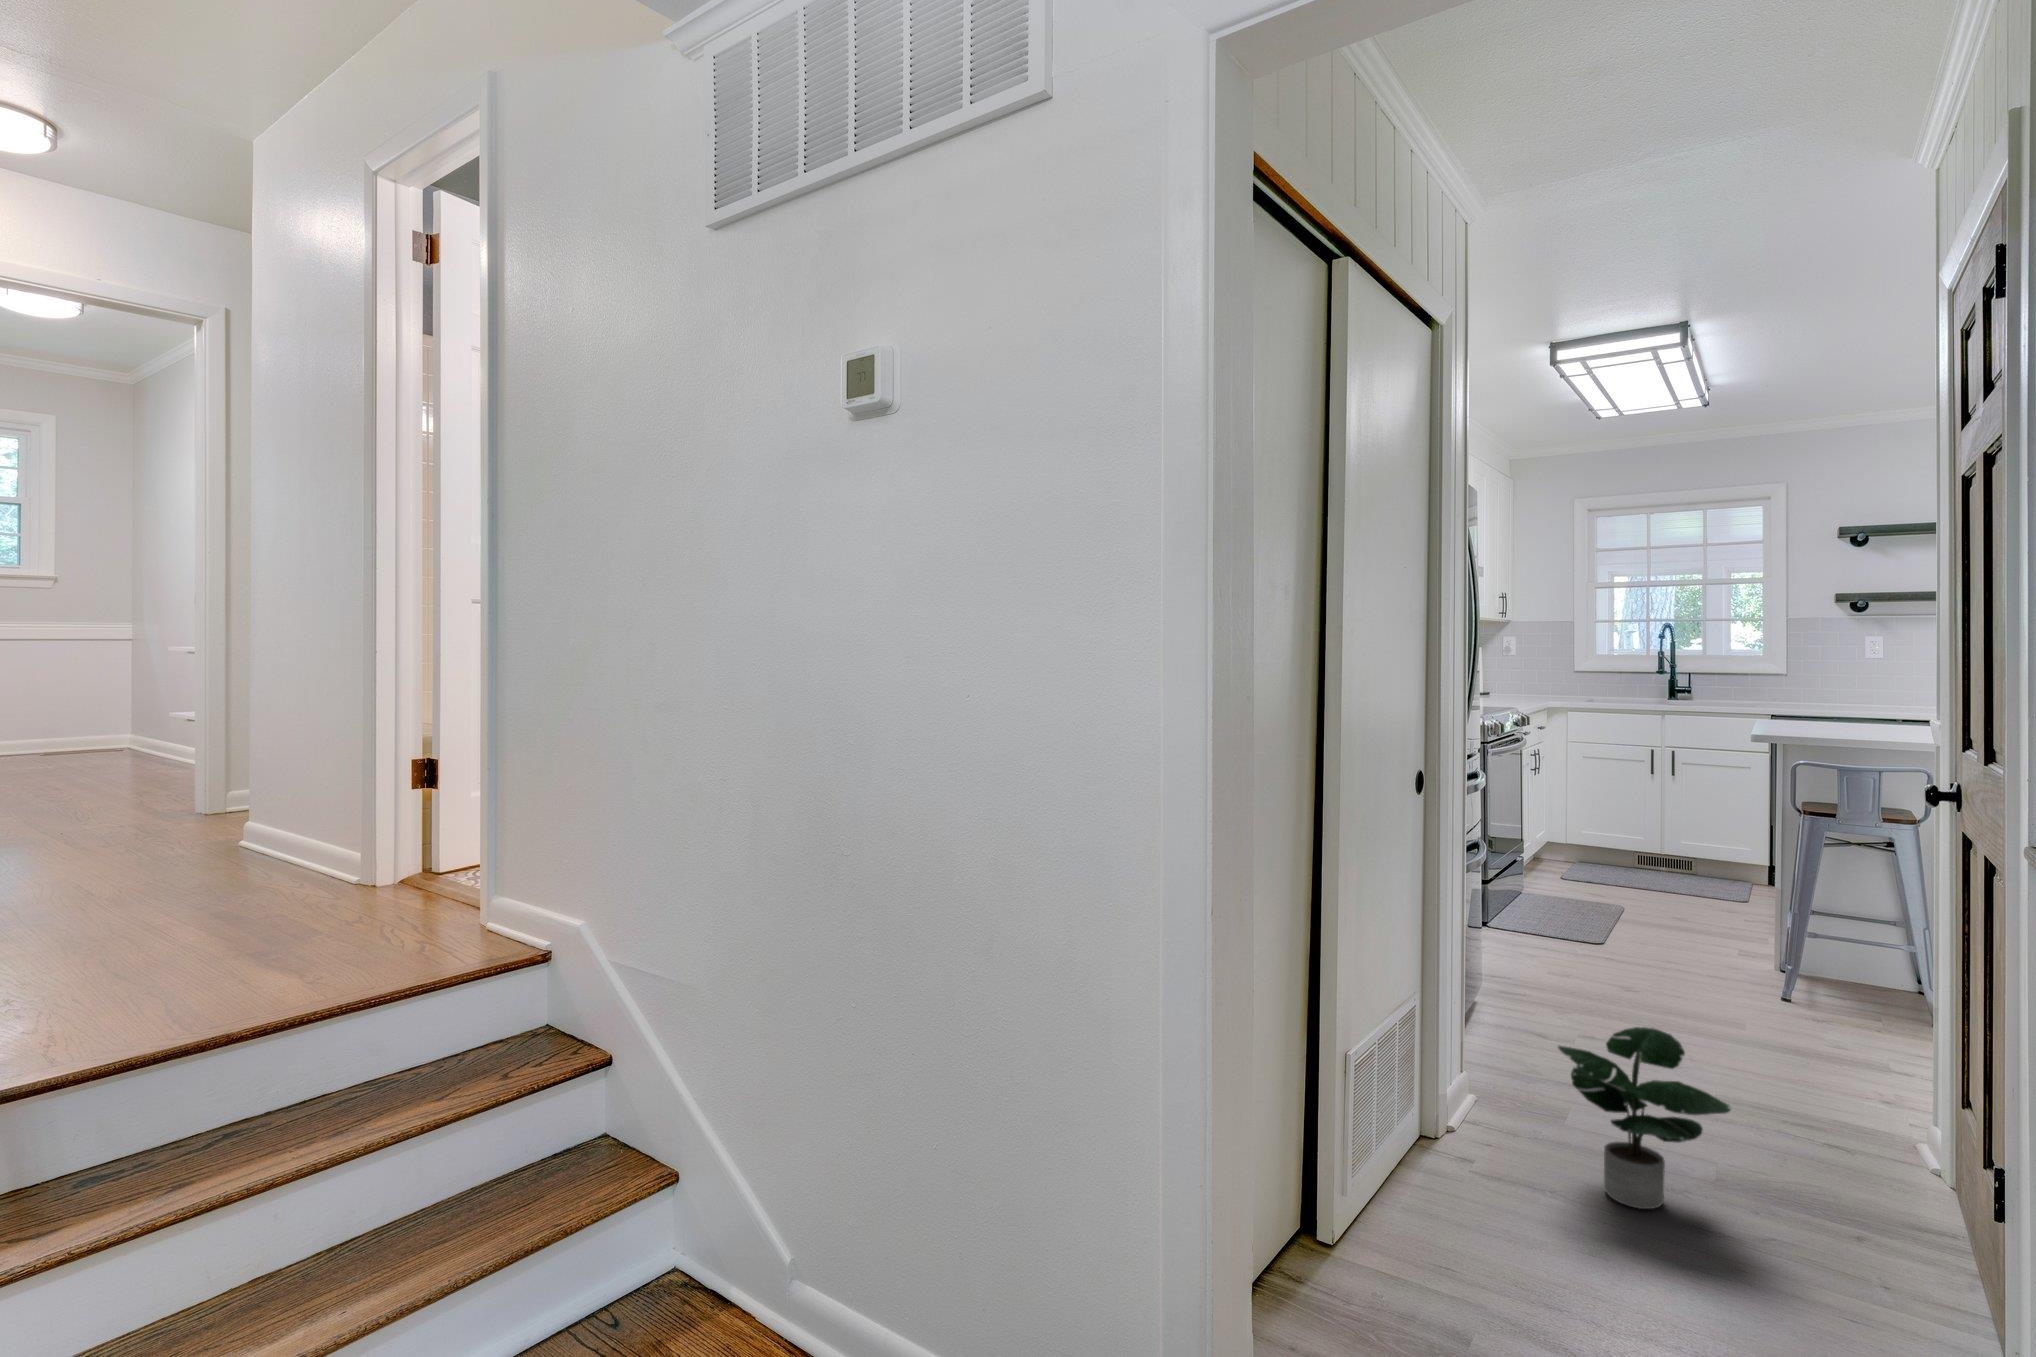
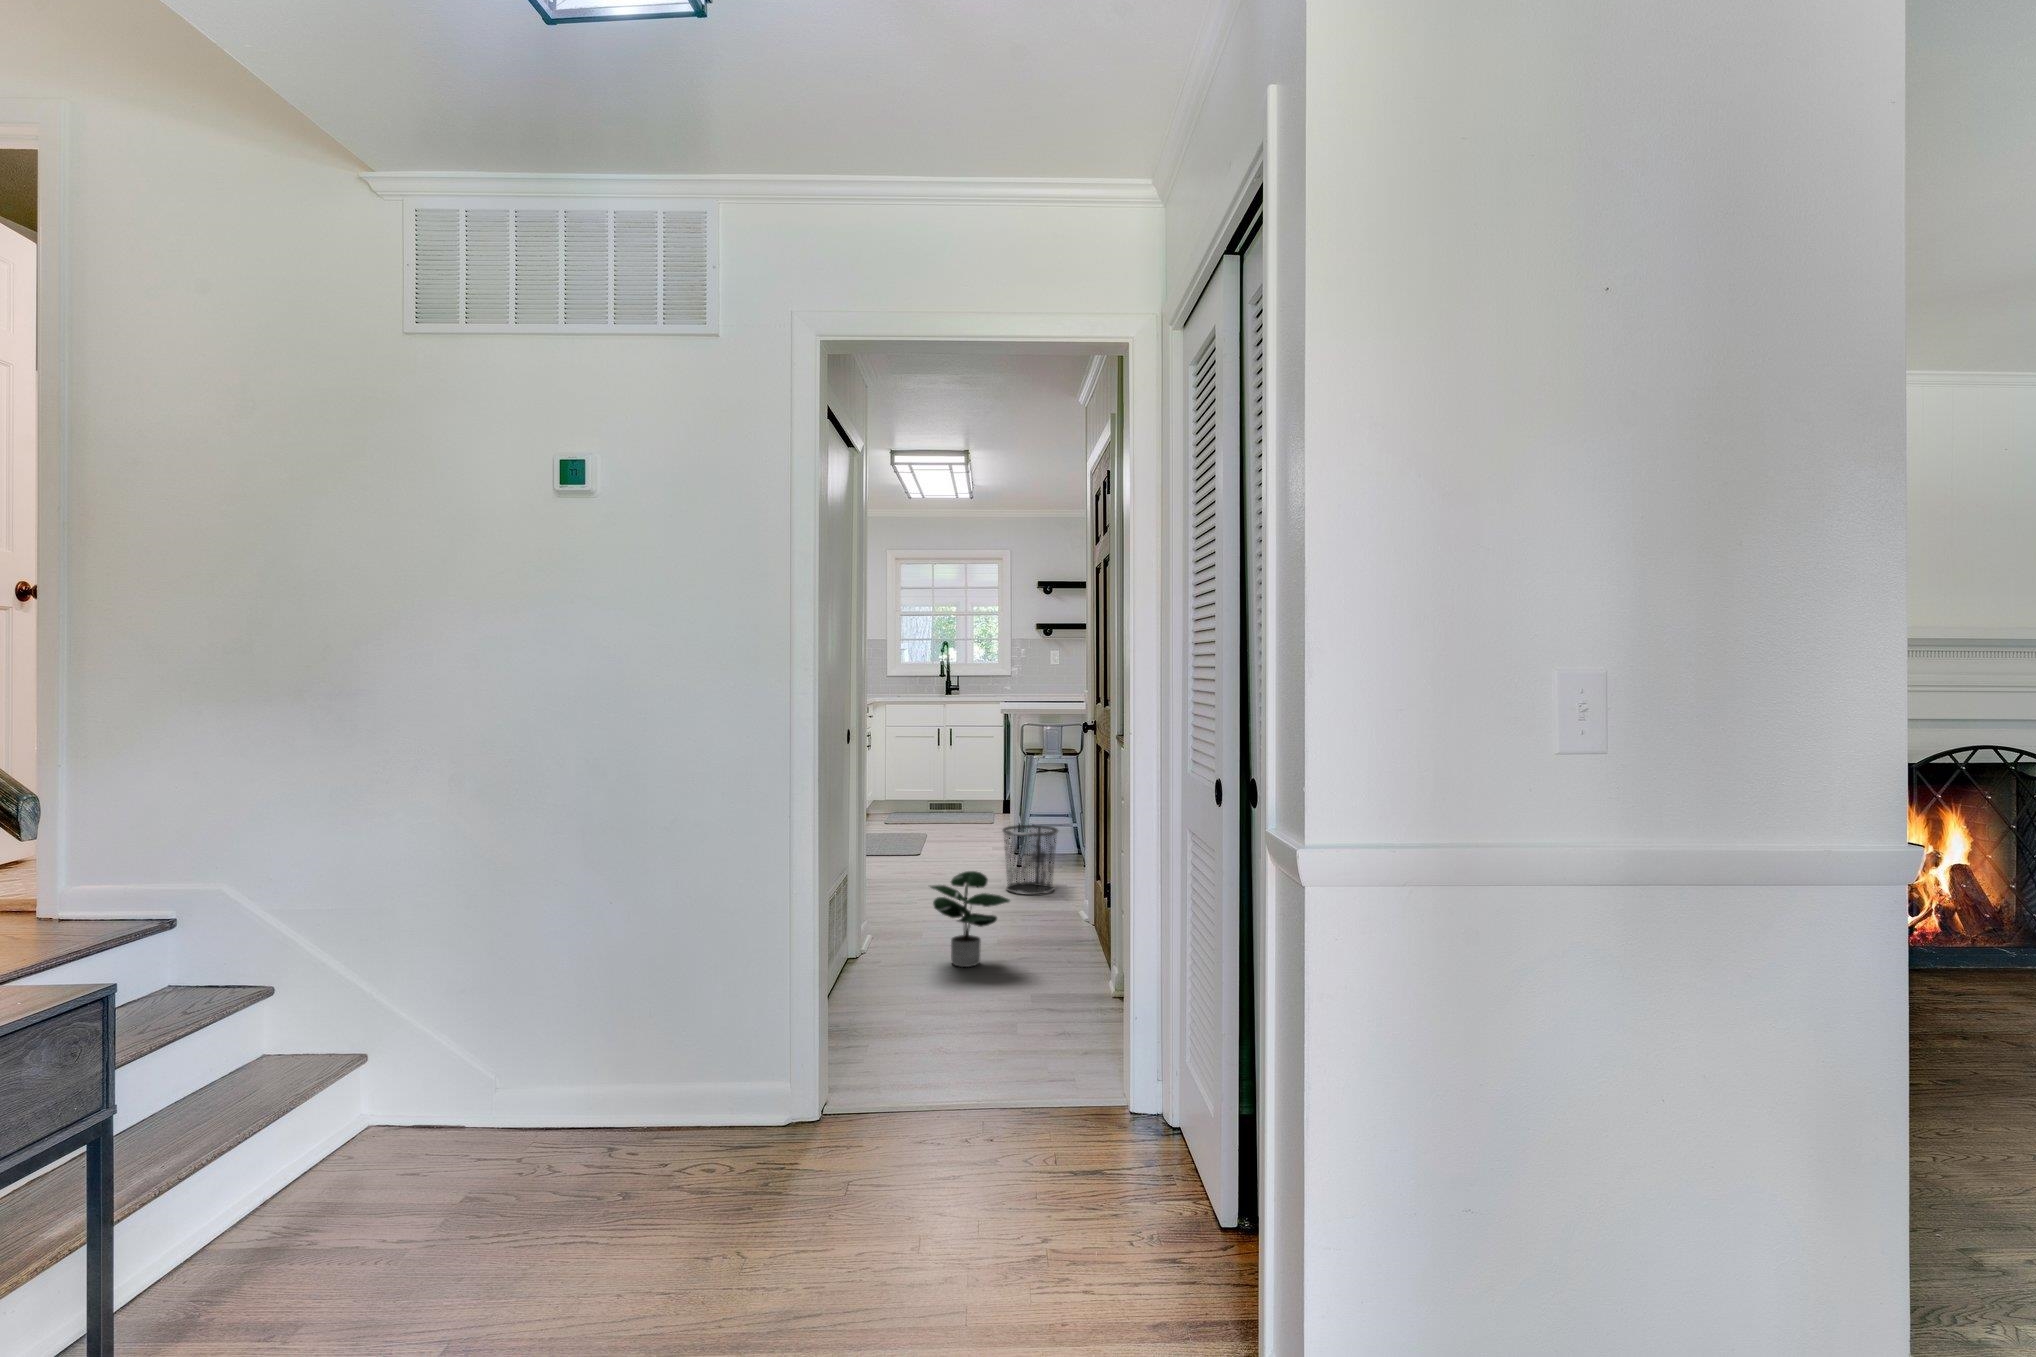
waste bin: none [1739,931,1862,1063] -> present [1003,825,1058,895]

